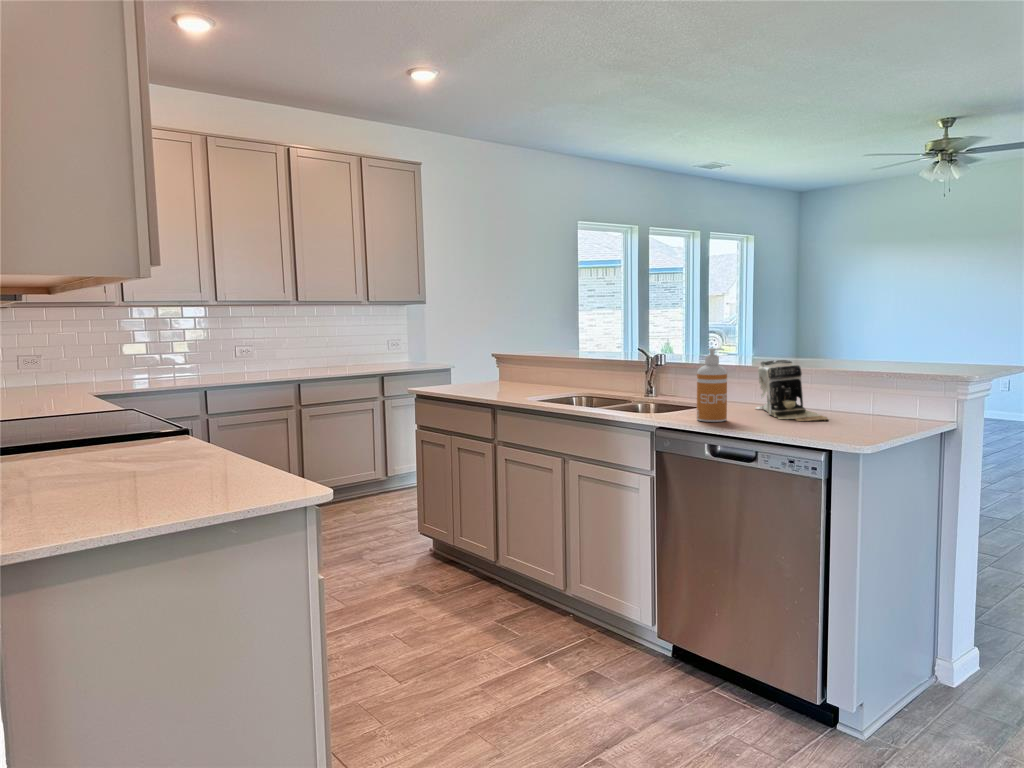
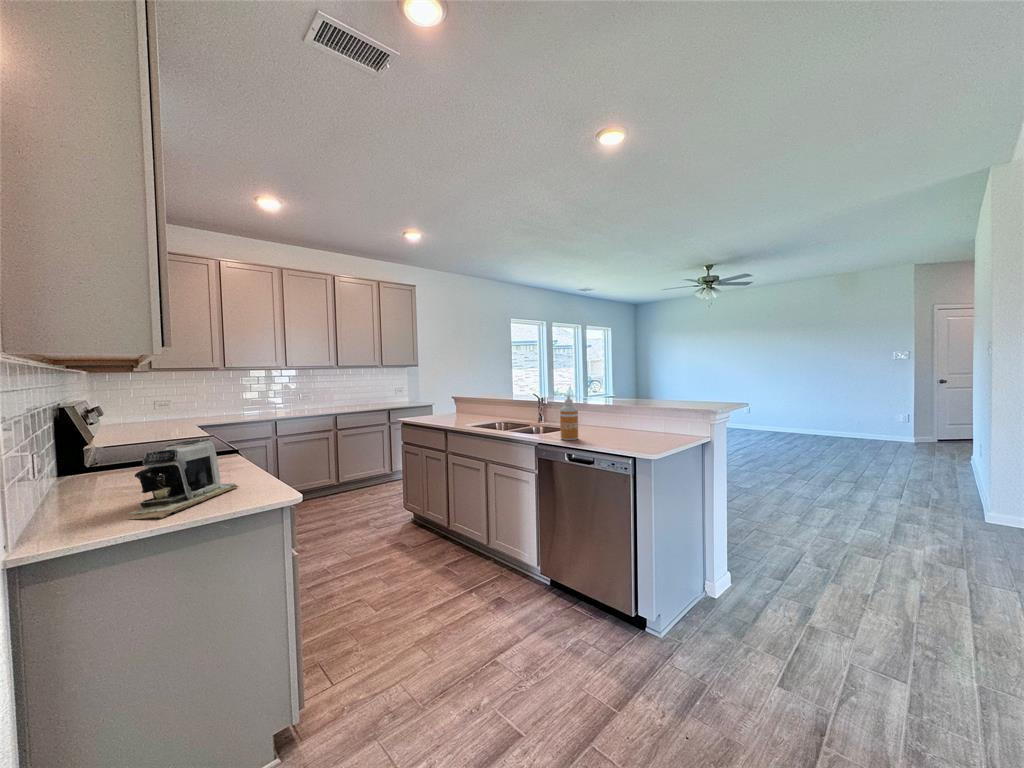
coffee maker: present [756,360,828,421] -> present [129,439,239,519]

